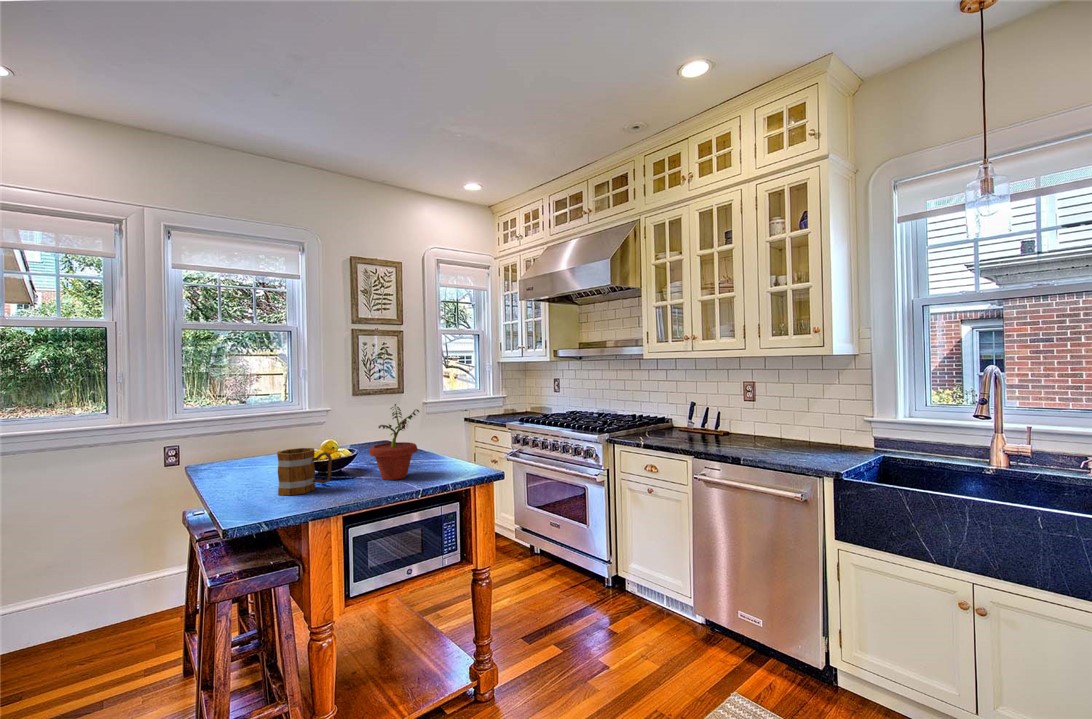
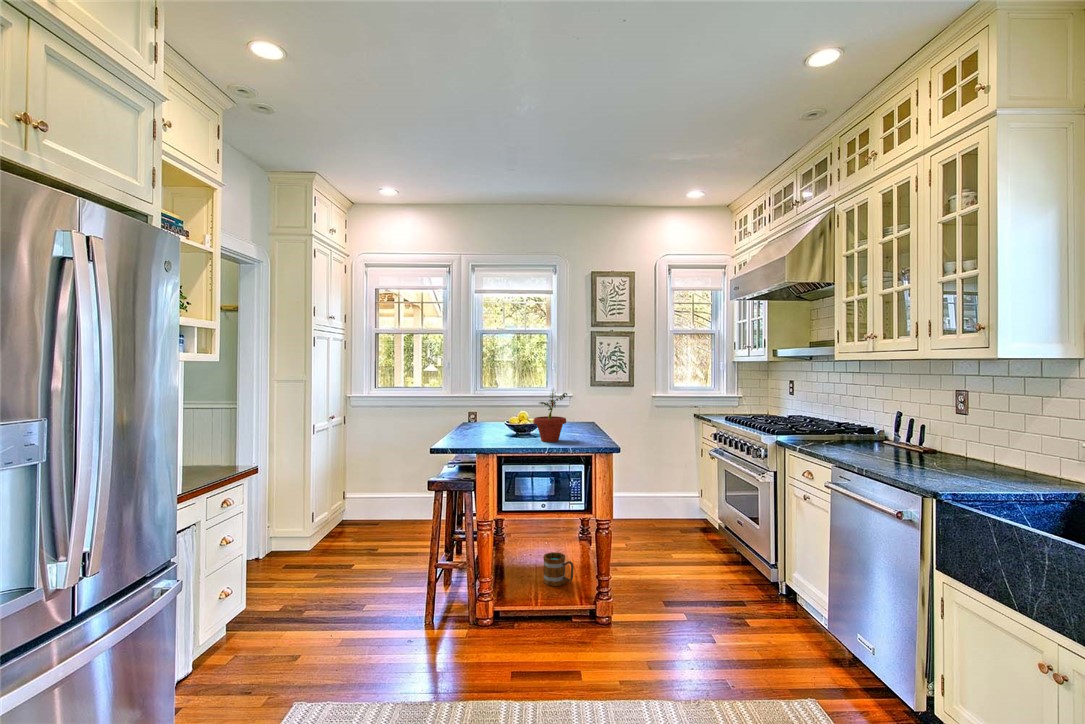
mug: present [277,448,332,495] -> present [543,552,574,586]

